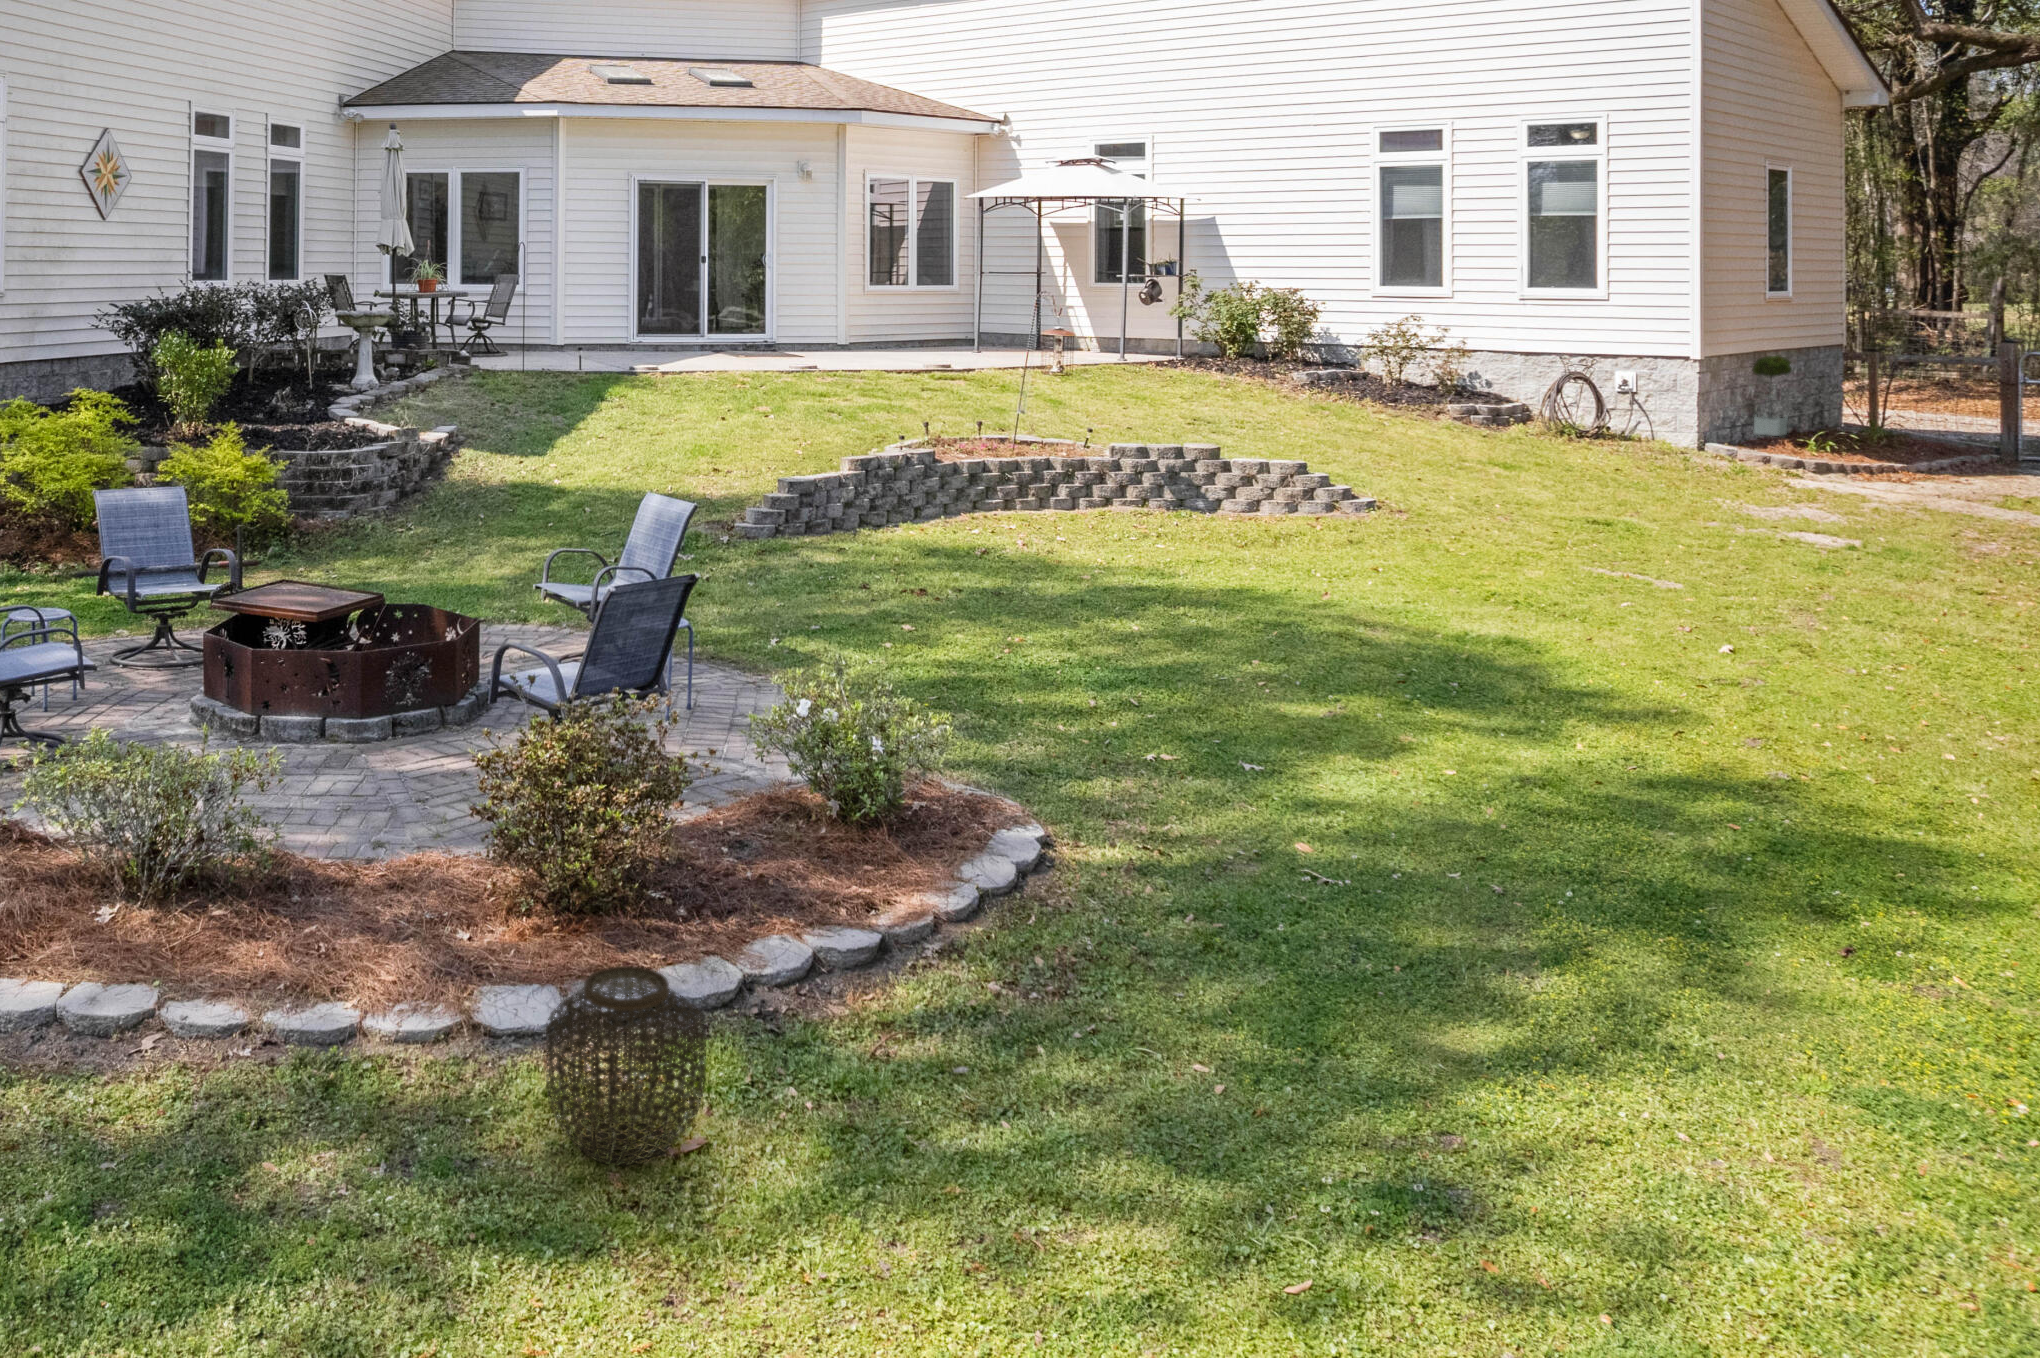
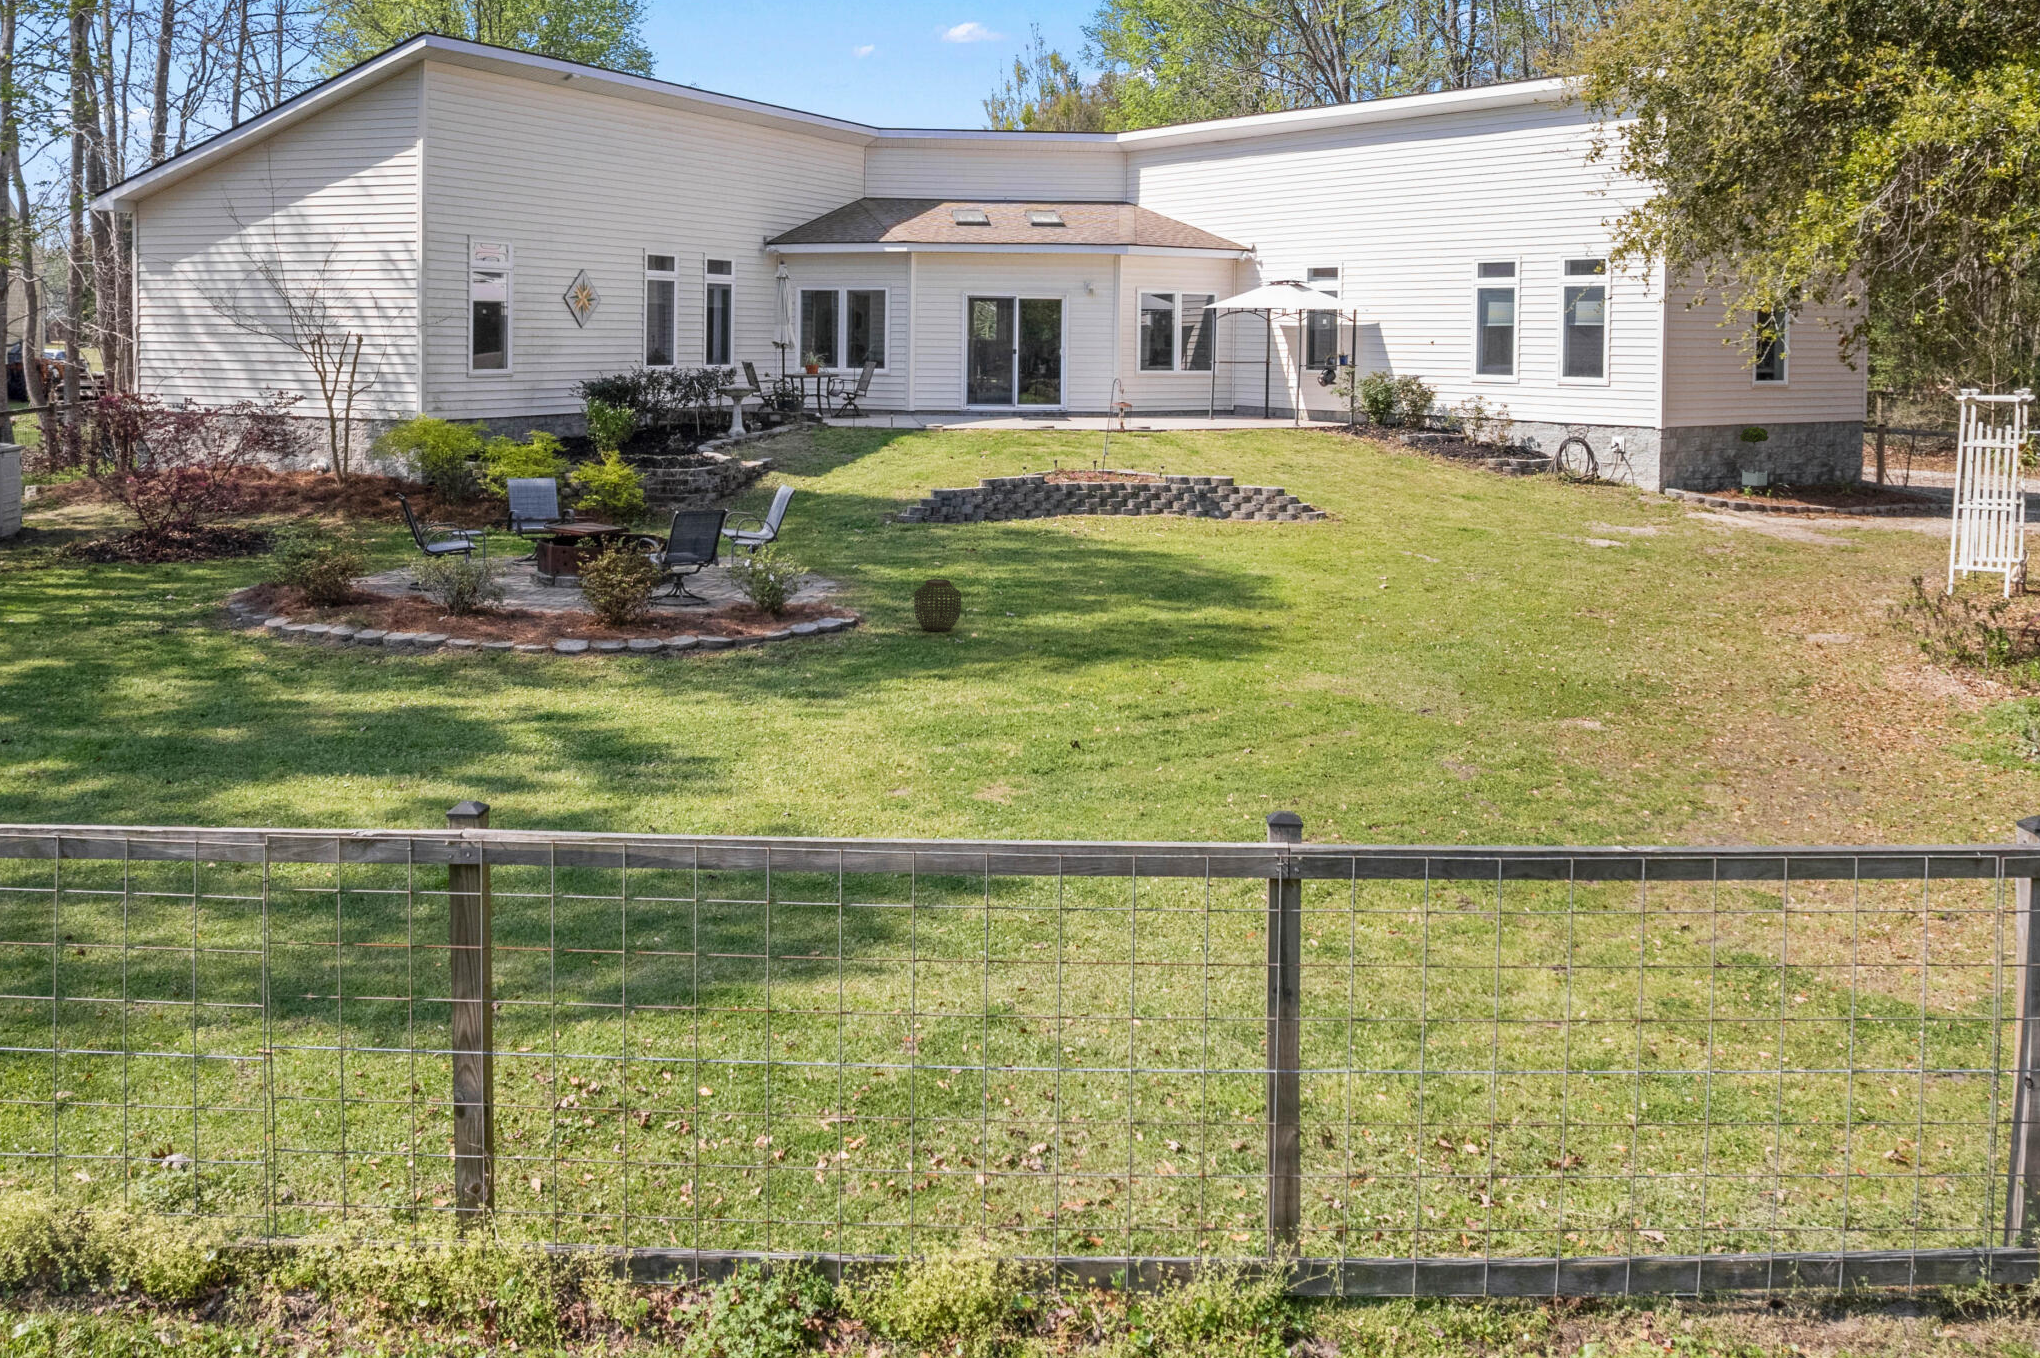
woven basket: present [546,966,706,1165] -> present [914,579,961,631]

